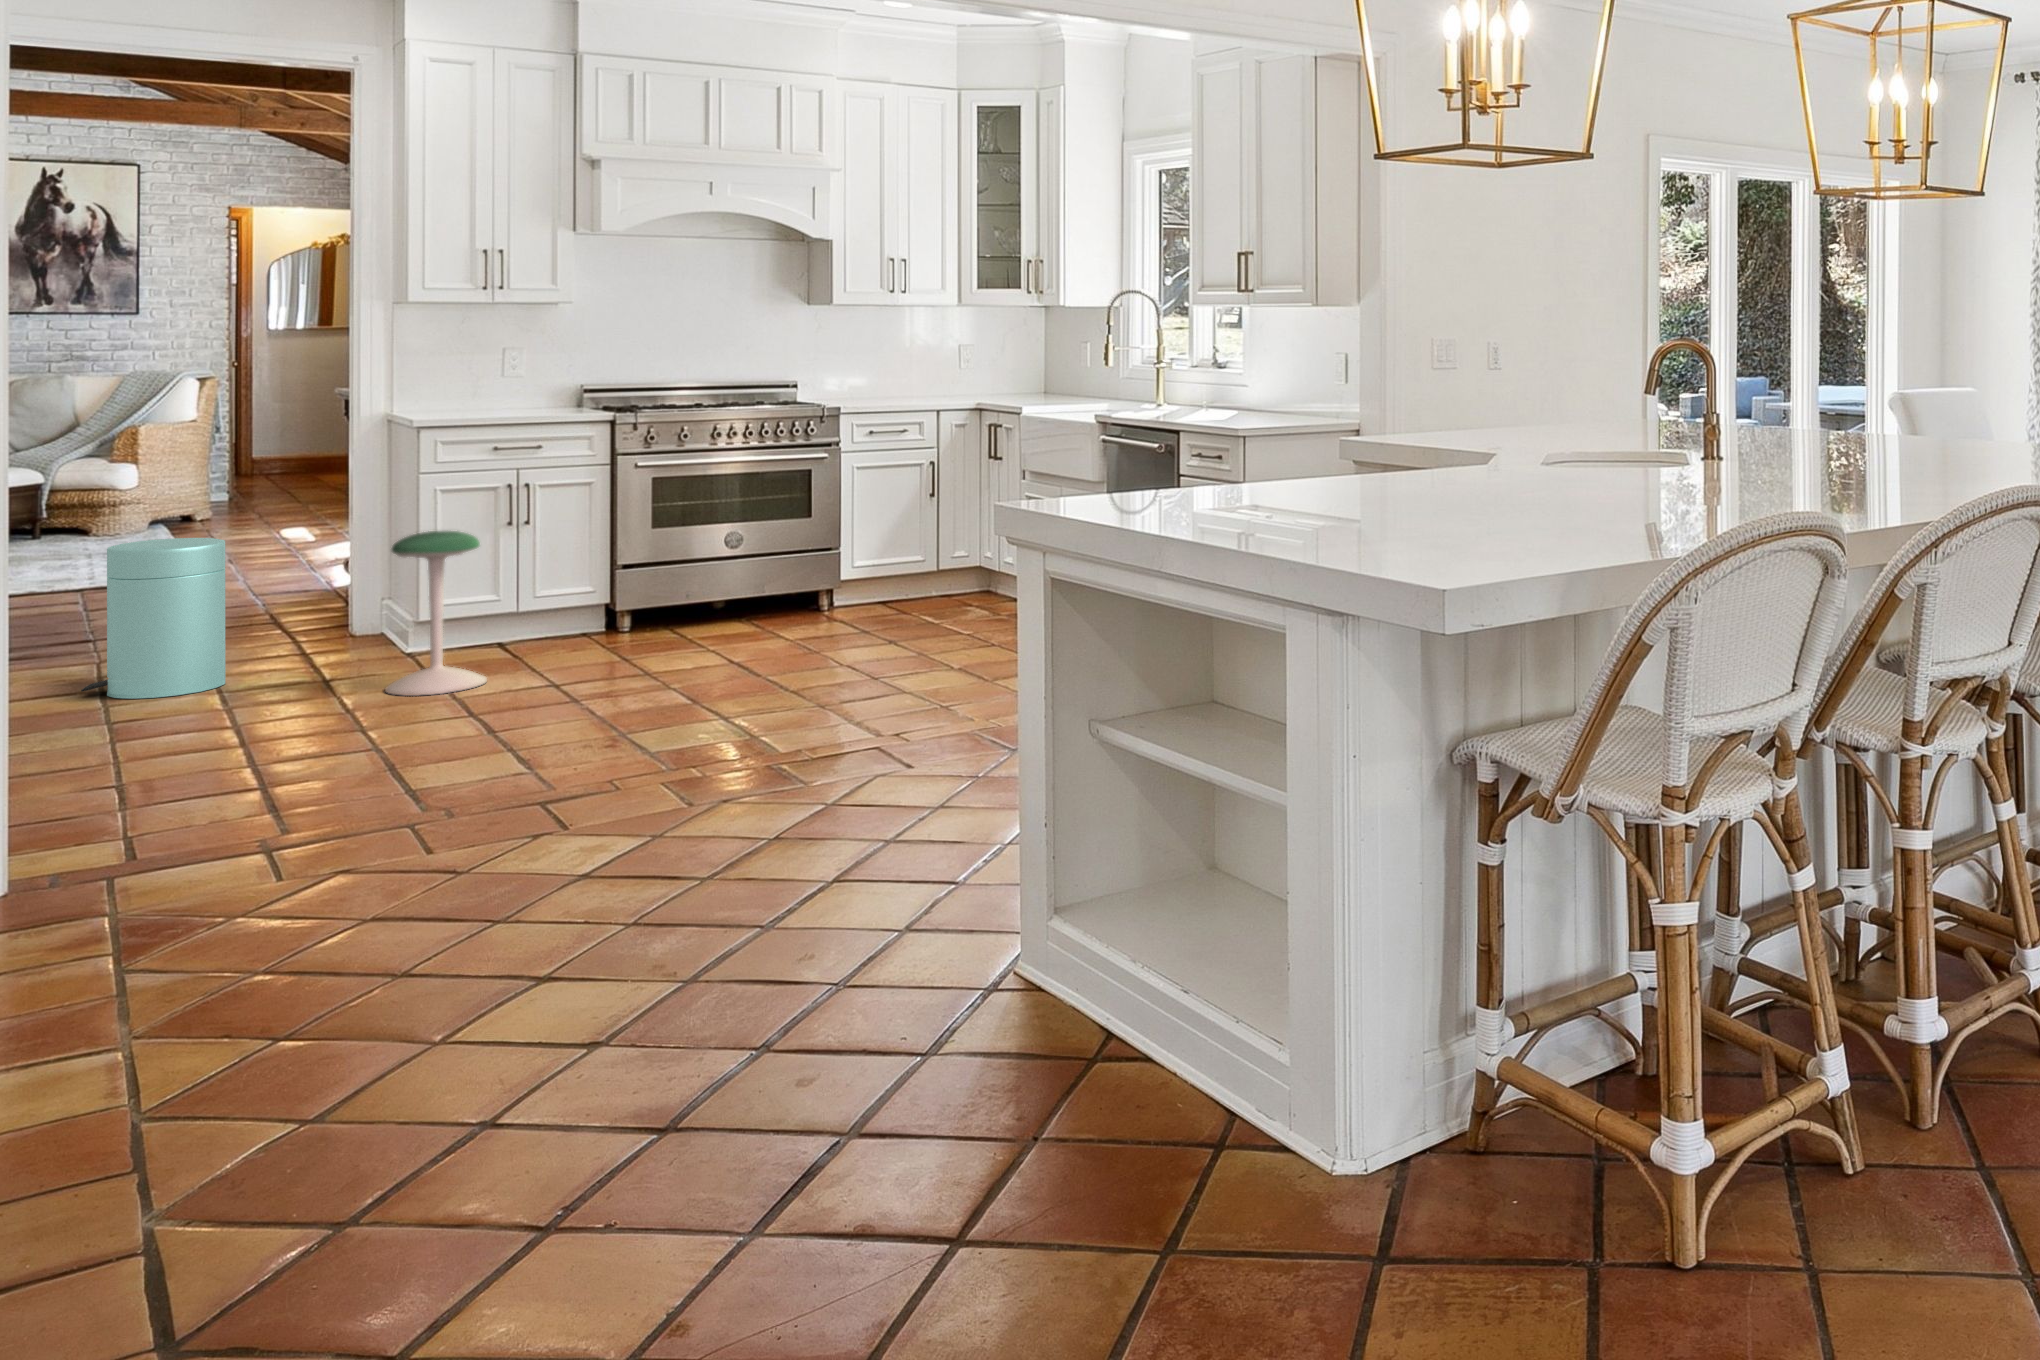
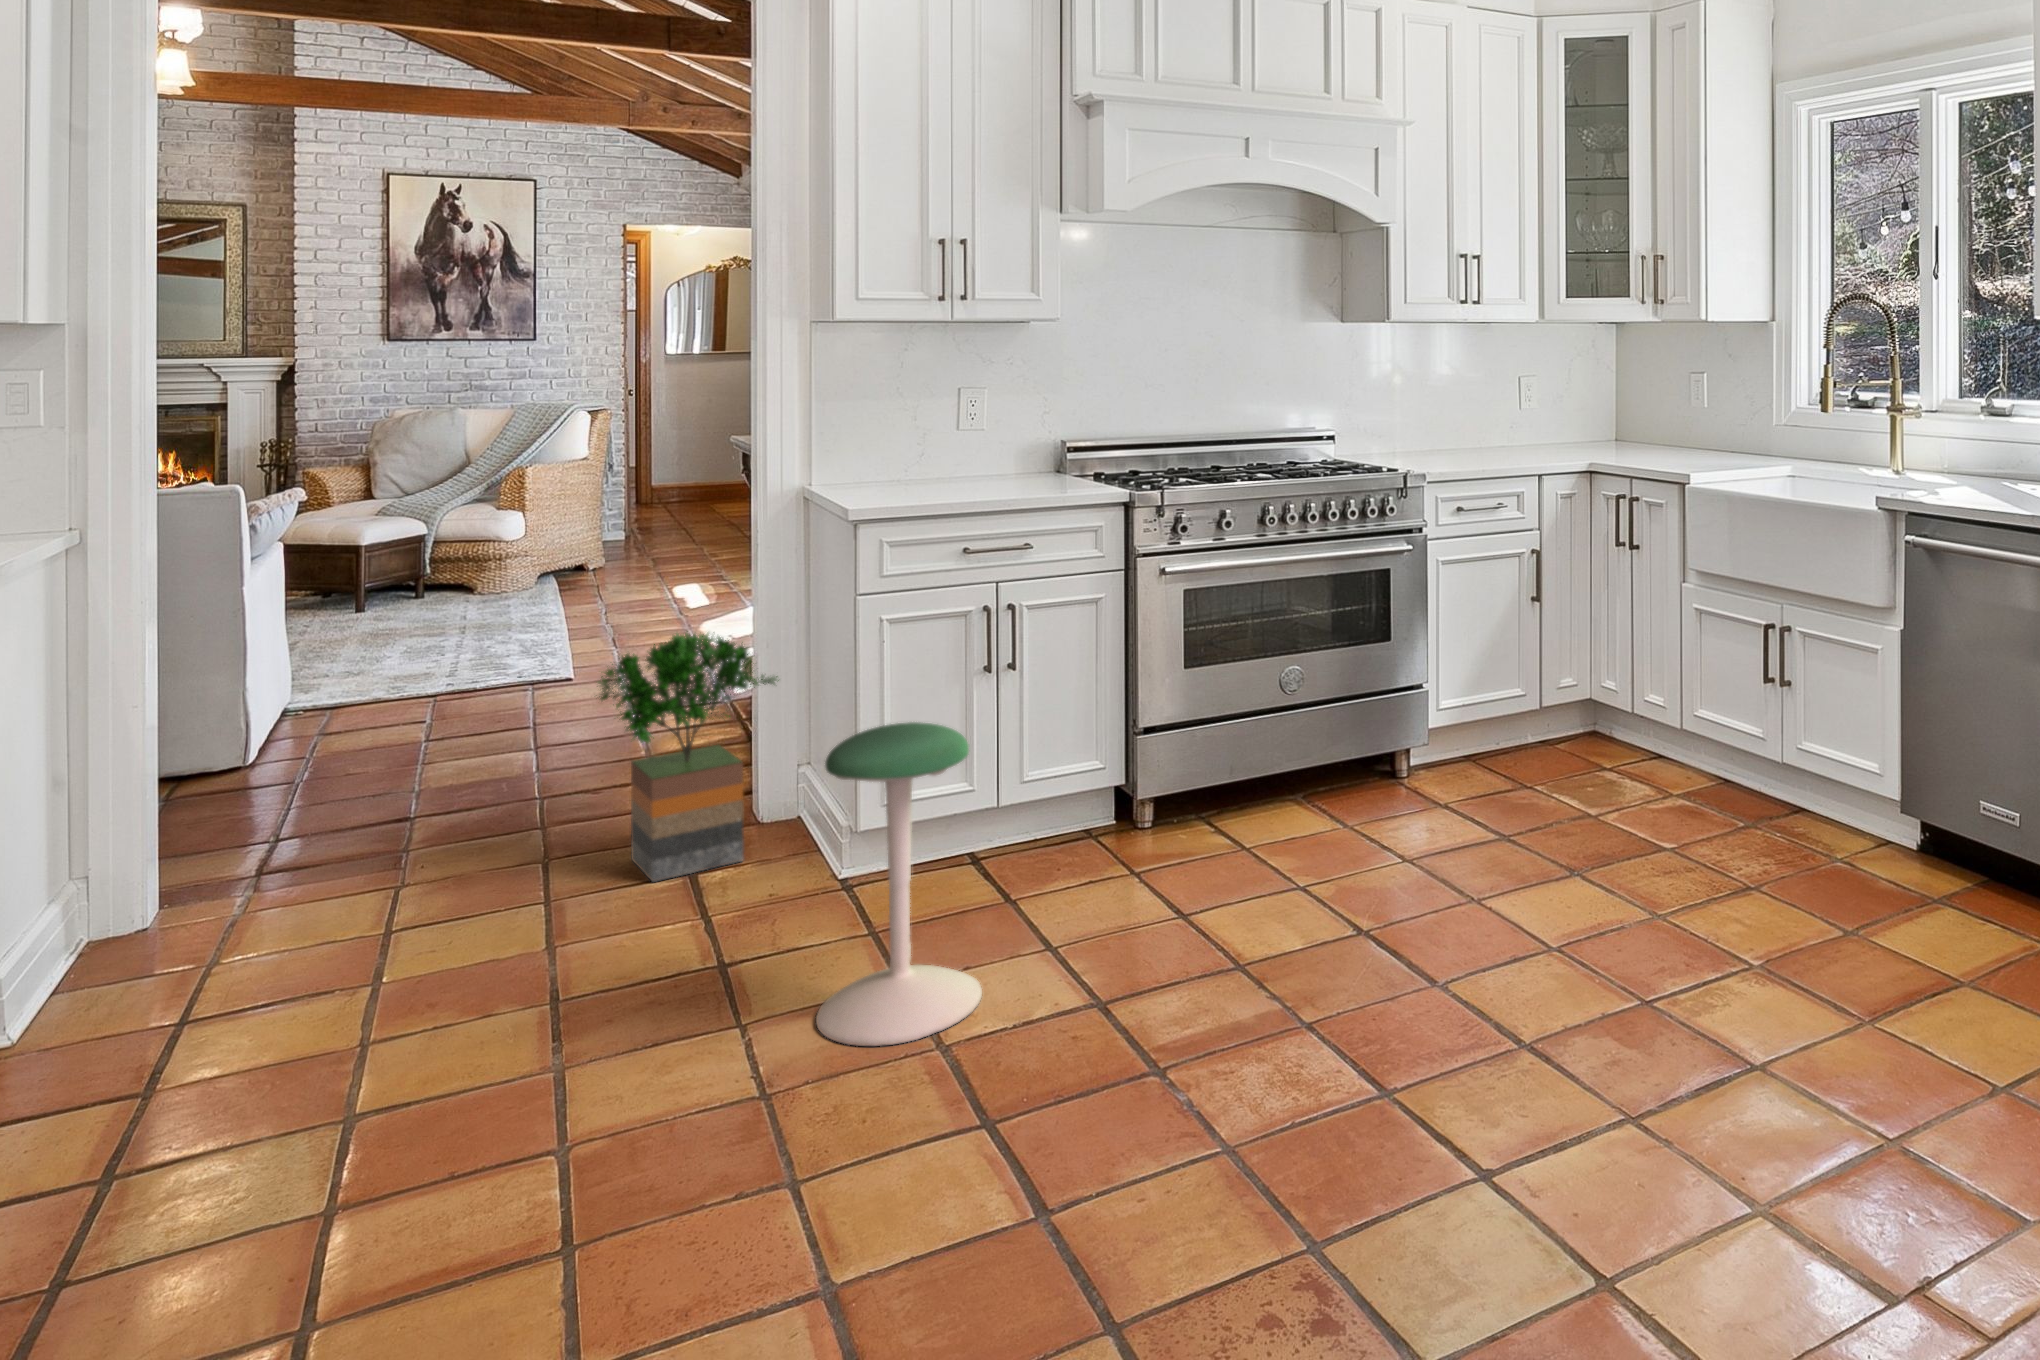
potted tree: none [238,503,371,655] -> present [596,634,779,882]
trash can: present [81,538,226,699] -> none [320,721,560,1033]

